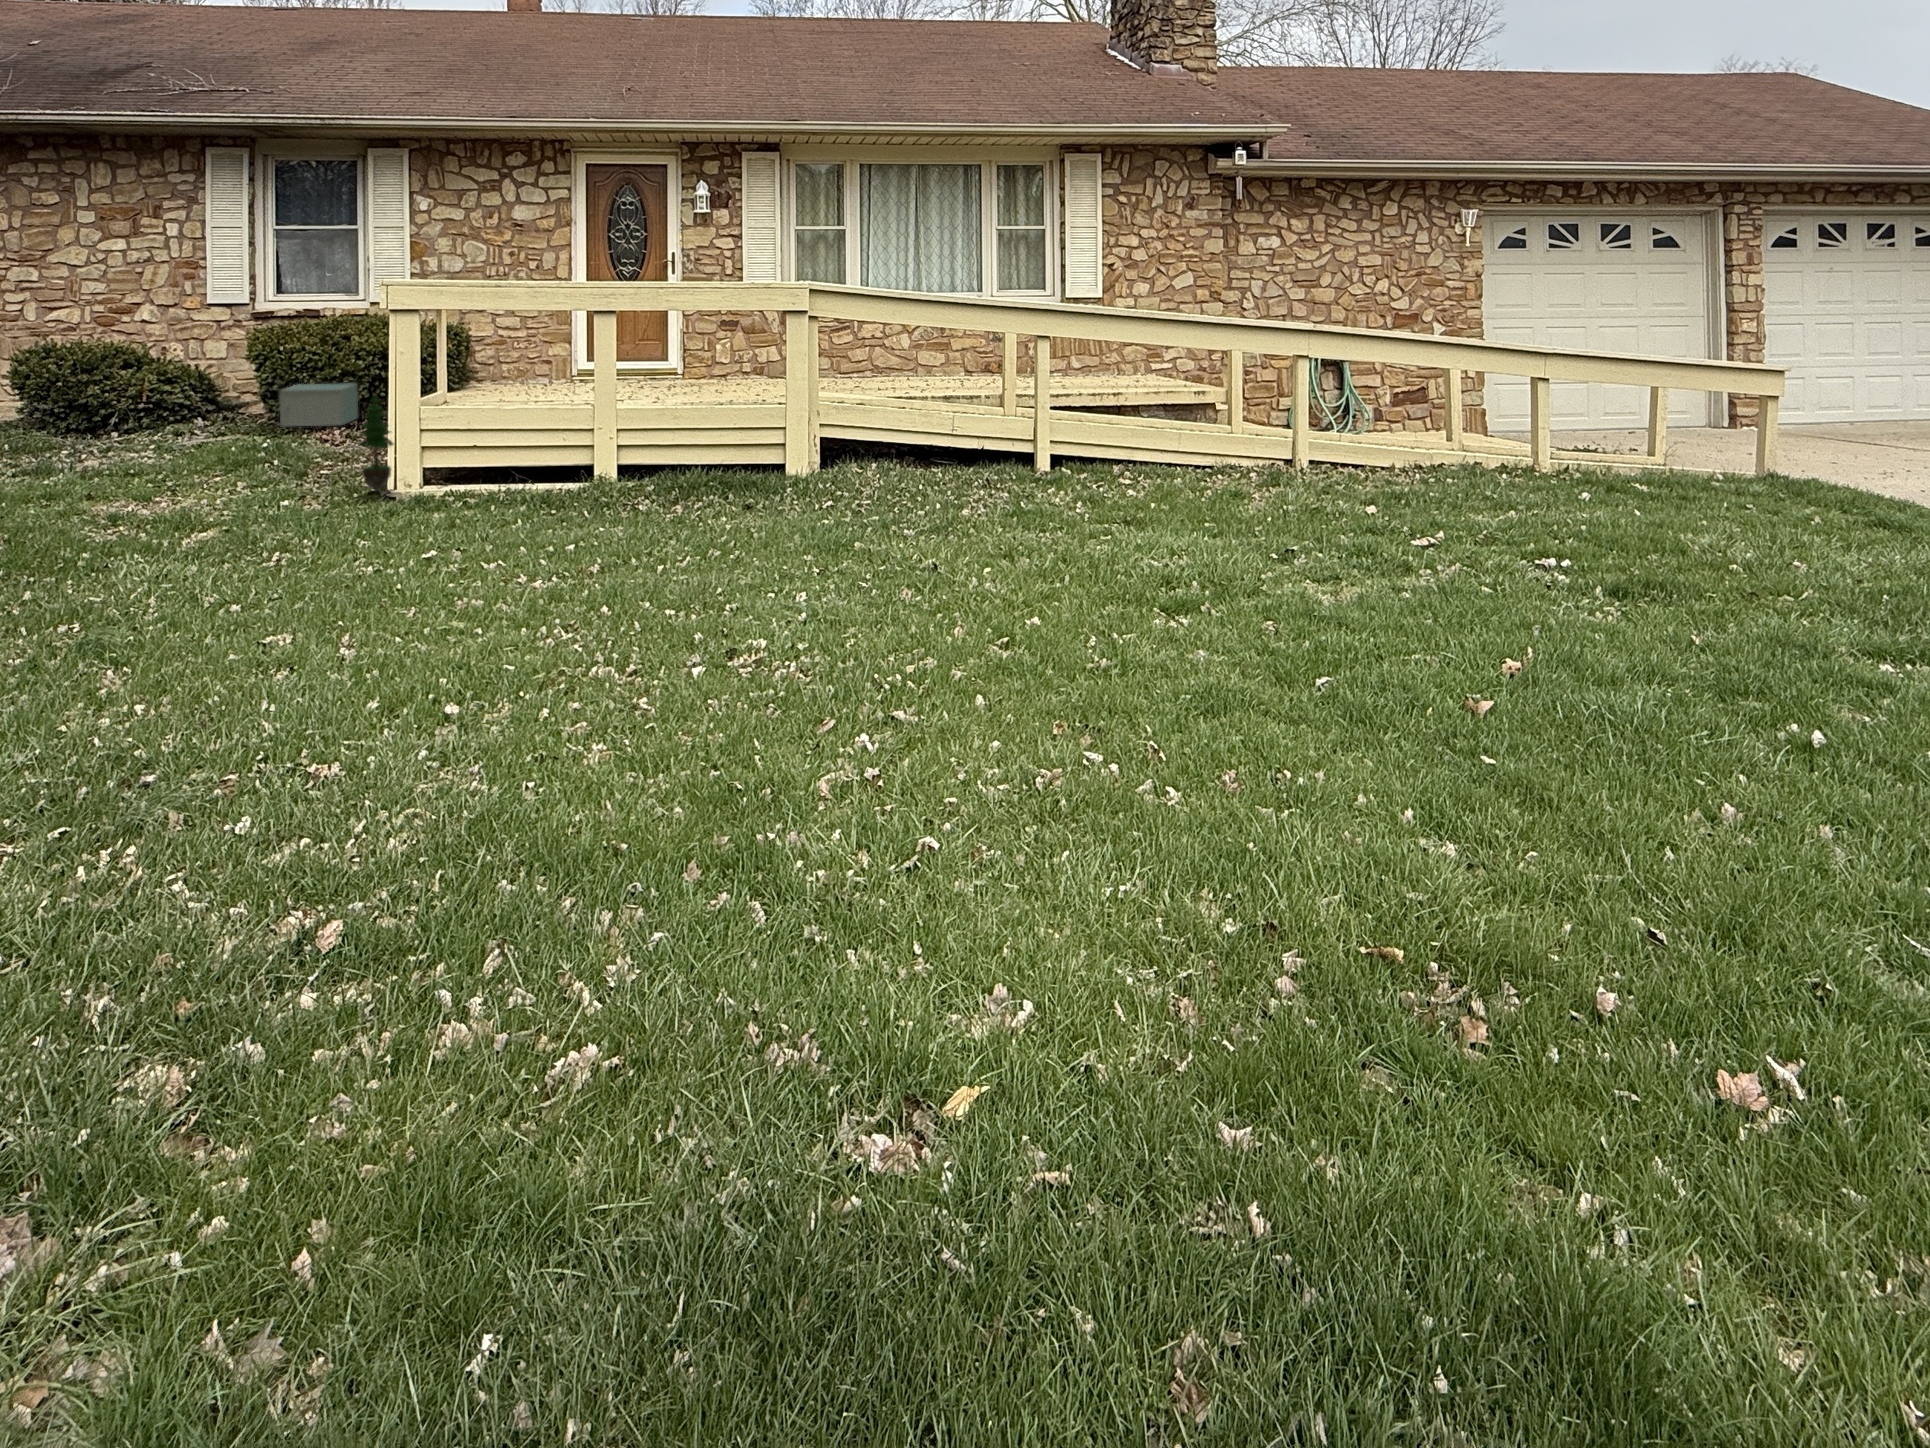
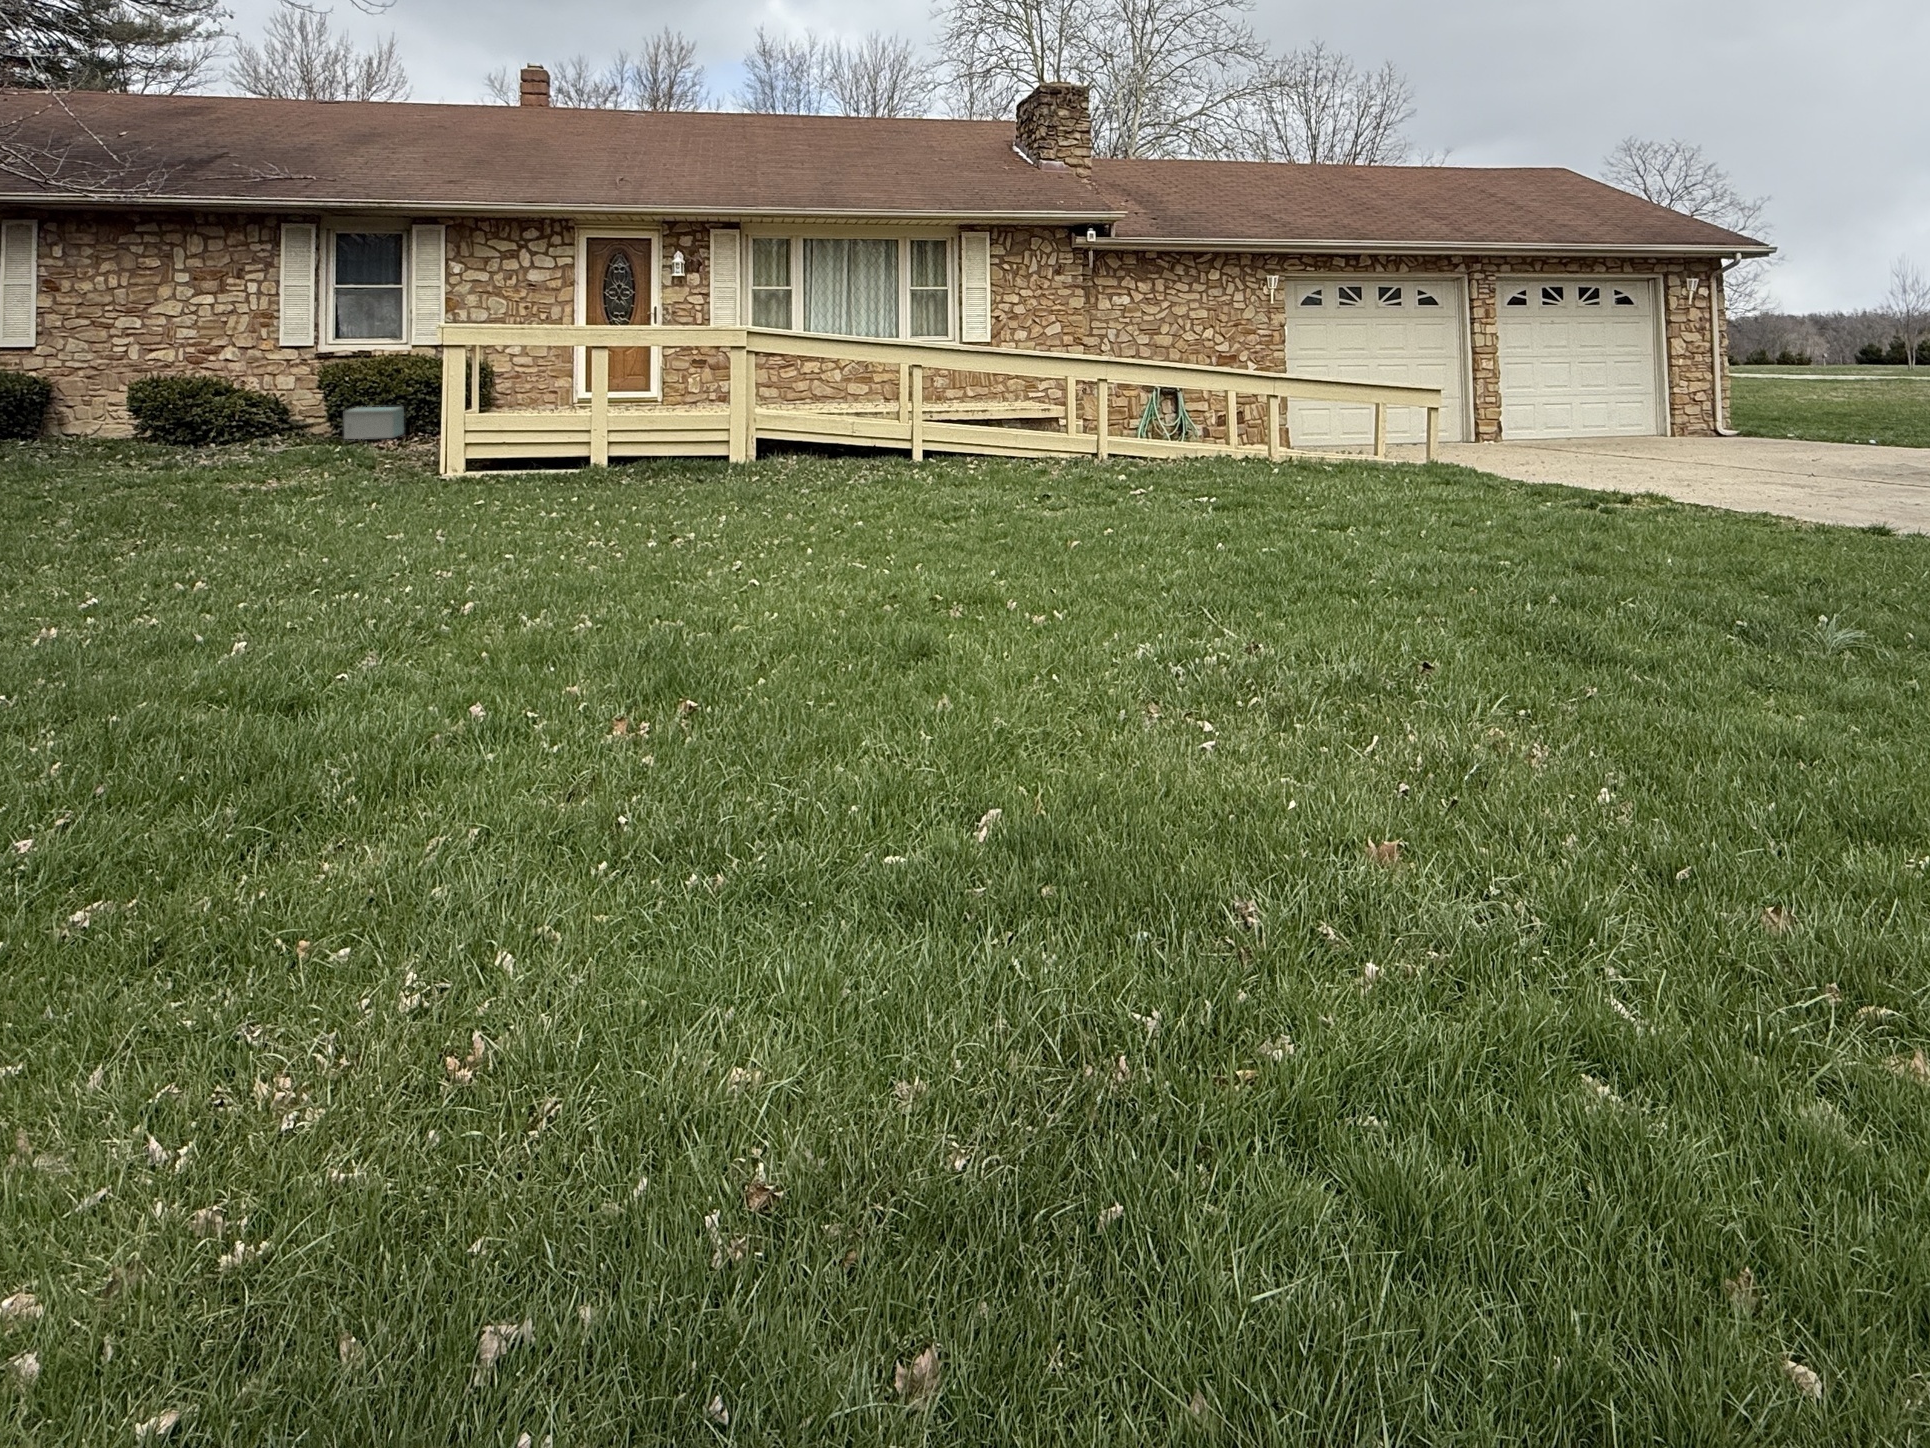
potted tree: present [358,395,393,491] -> none [417,403,445,473]

